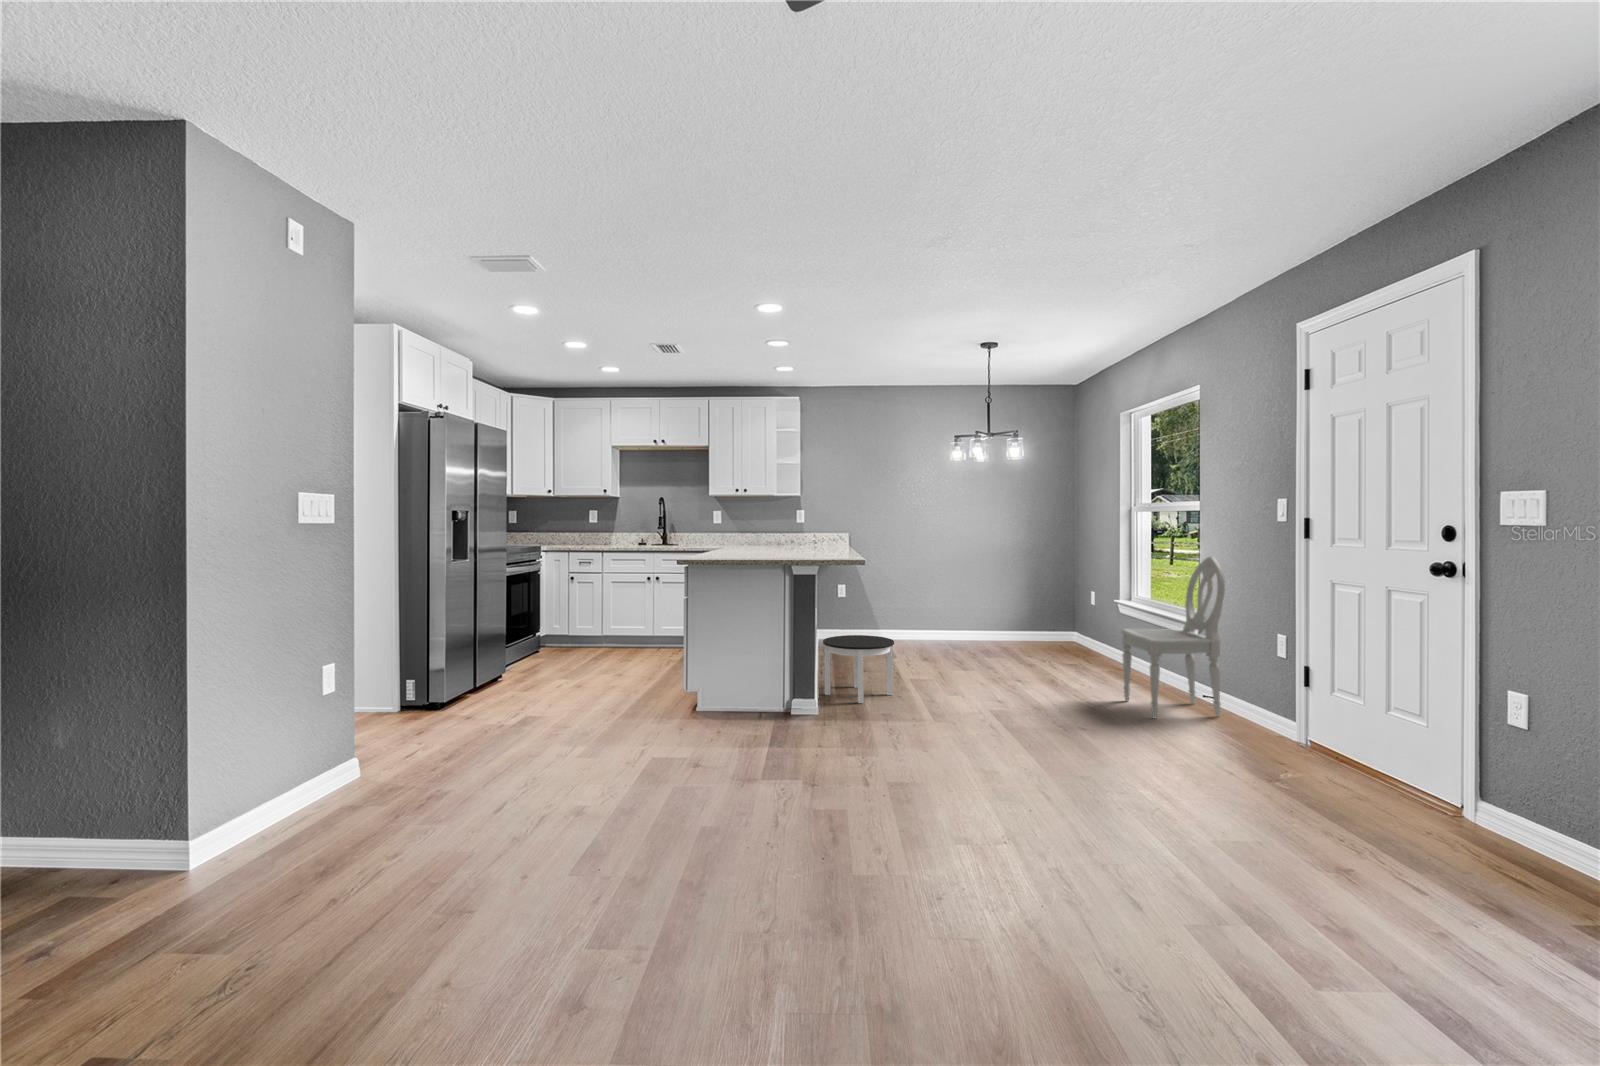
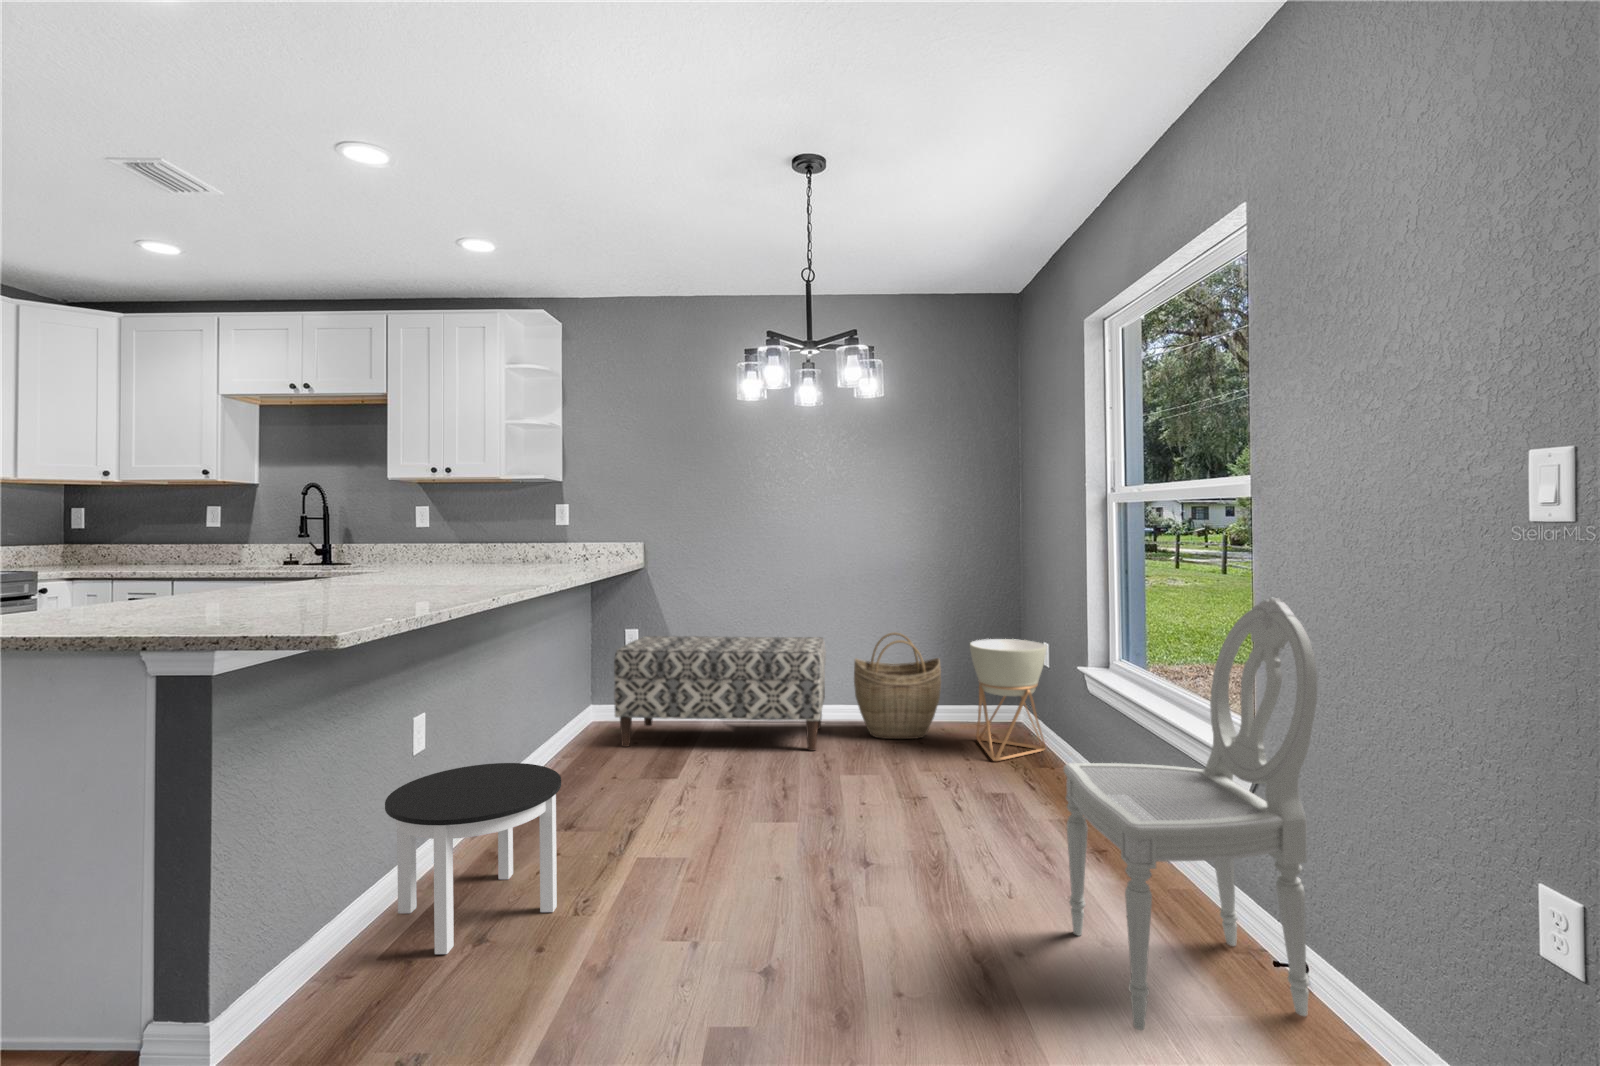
woven basket: none [981,587,1034,647] -> present [854,633,941,739]
bench: none [848,589,969,651] -> present [614,636,826,751]
planter: none [1053,590,1098,656] -> present [970,639,1046,761]

